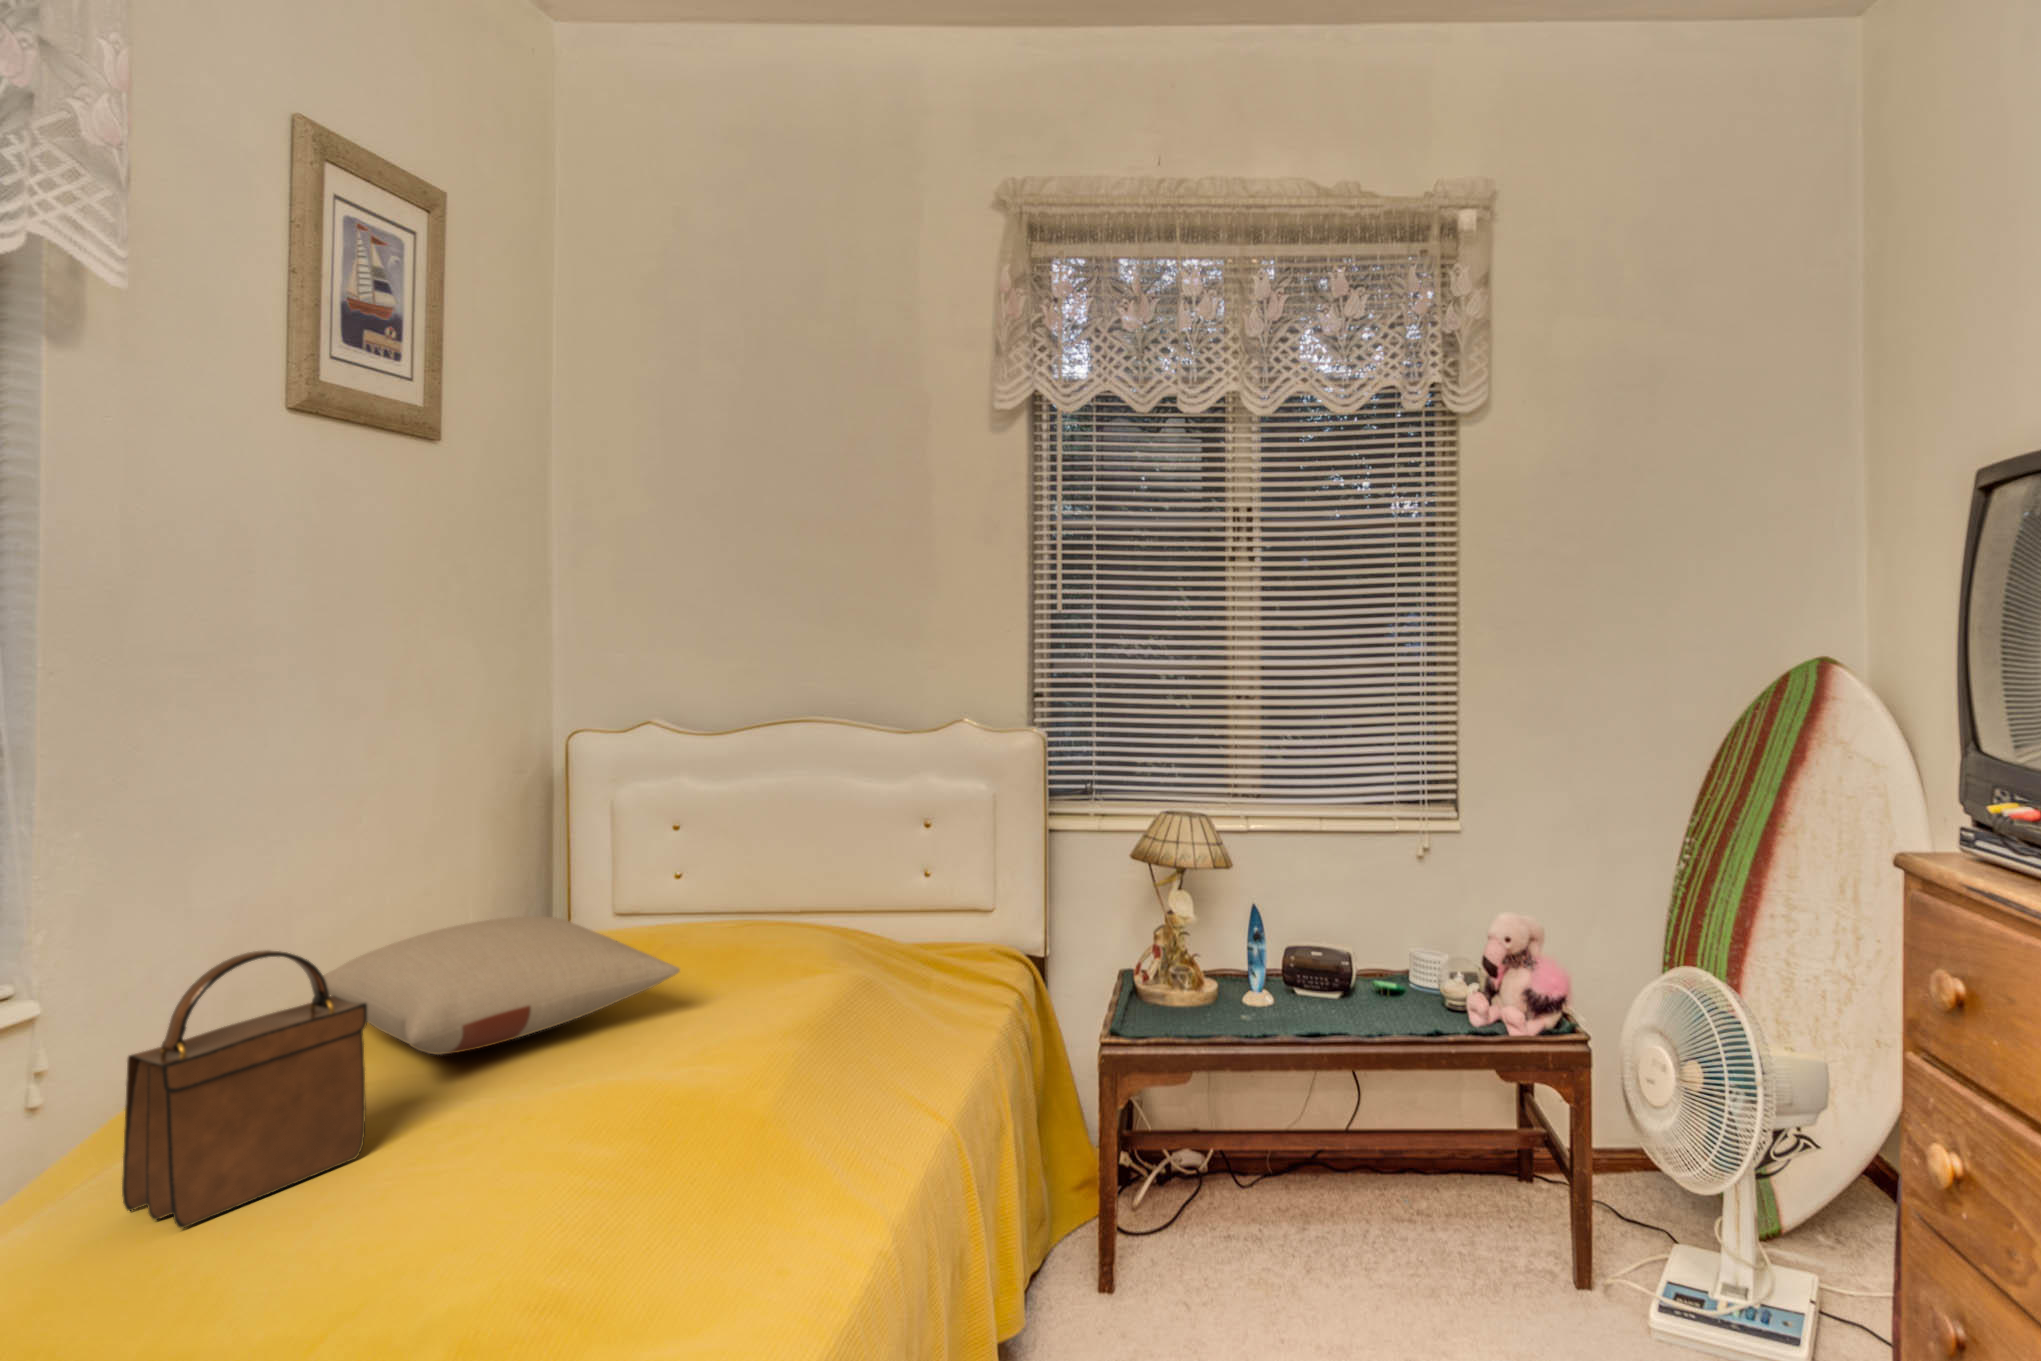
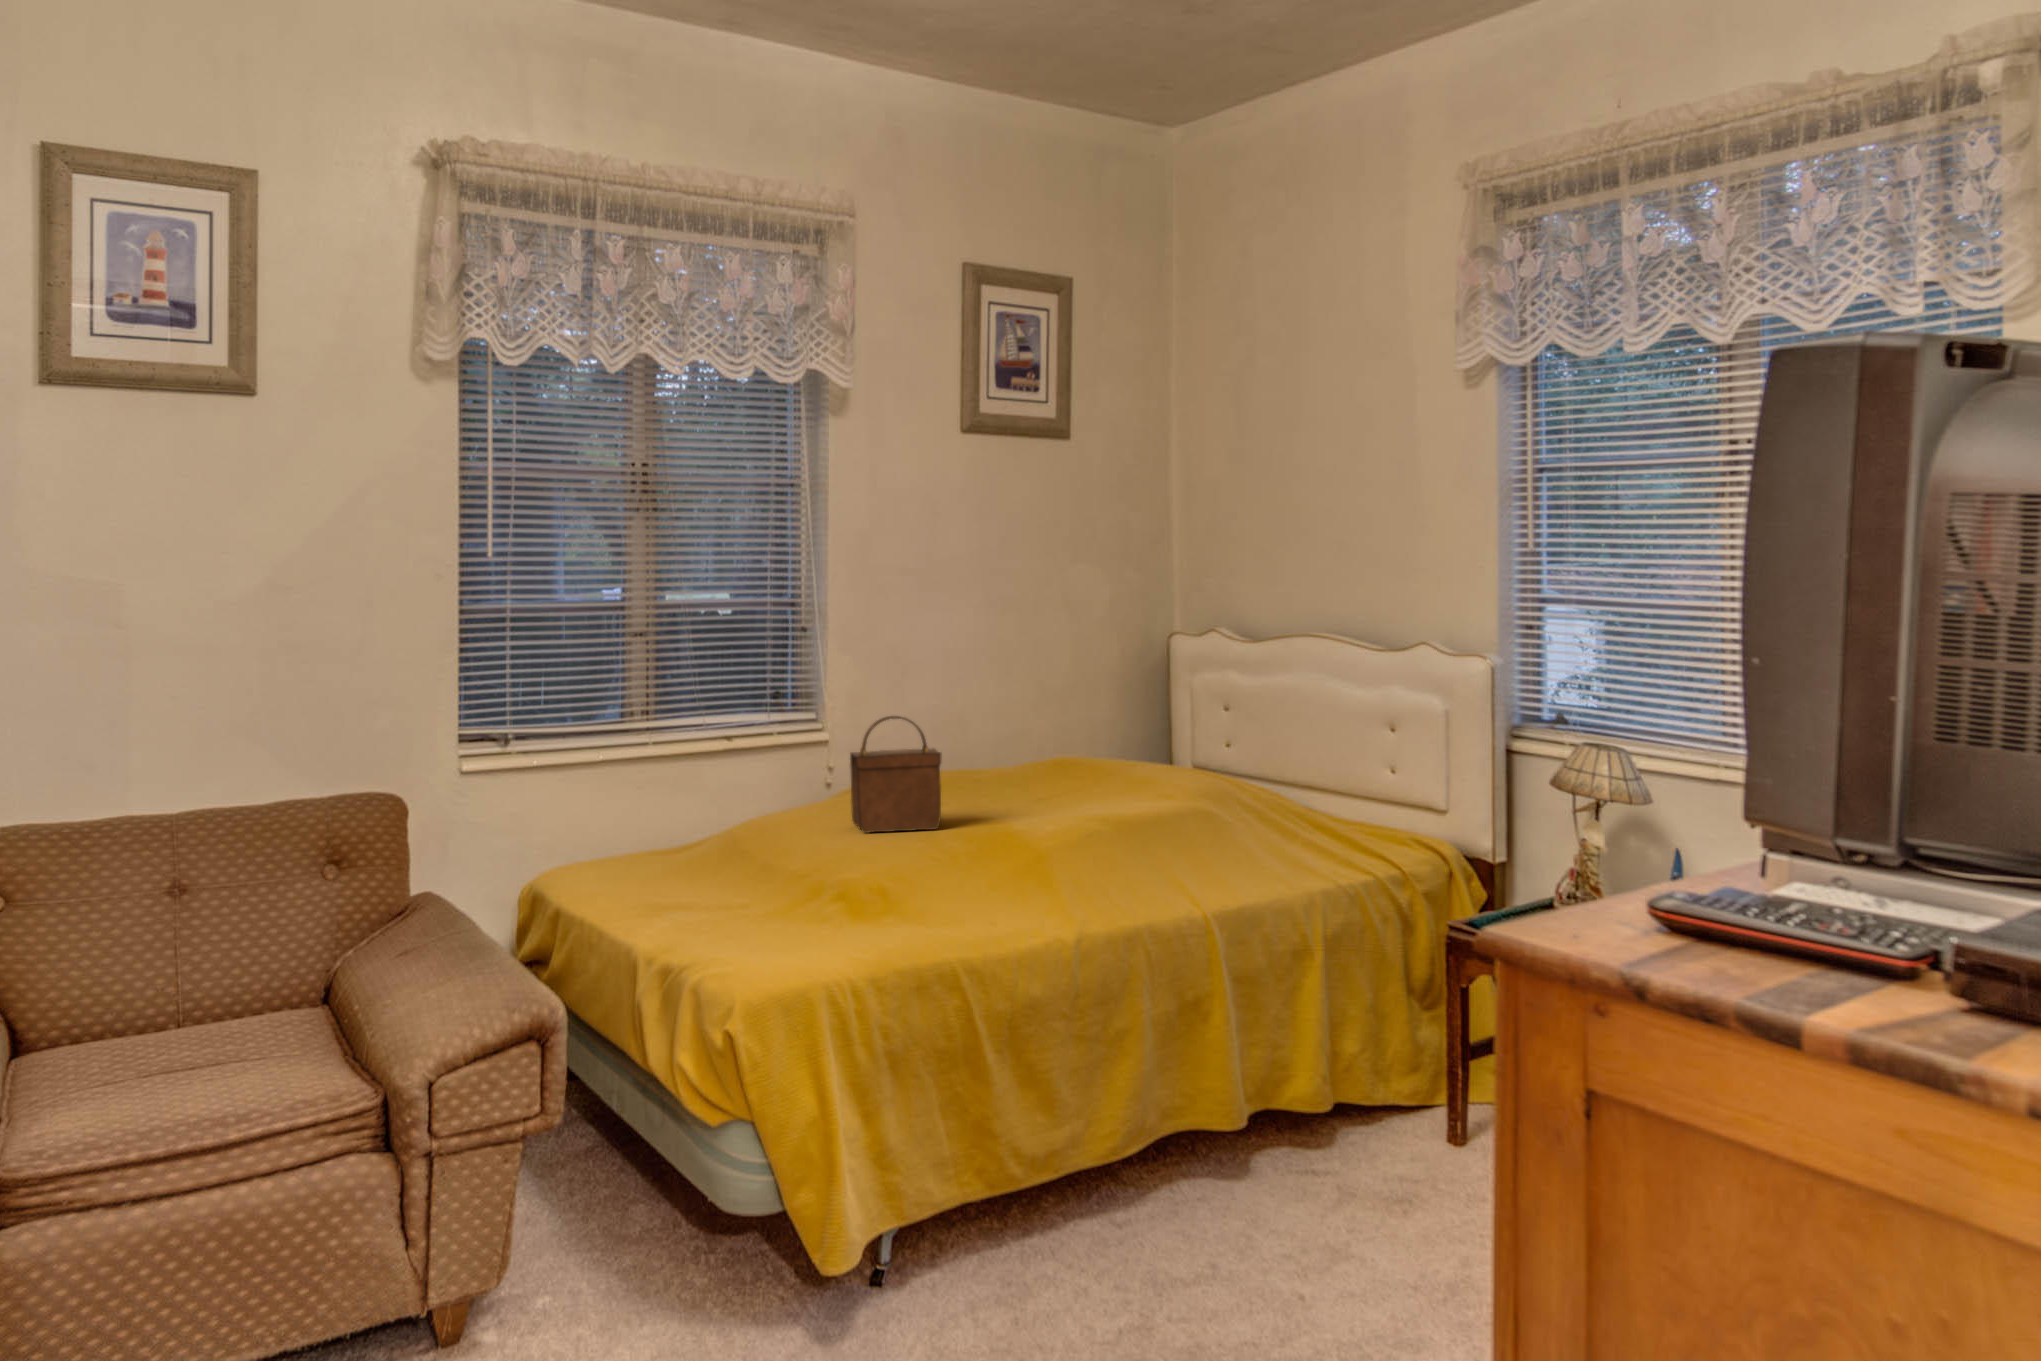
pillow: present [323,916,679,1055] -> none [973,739,1133,806]

